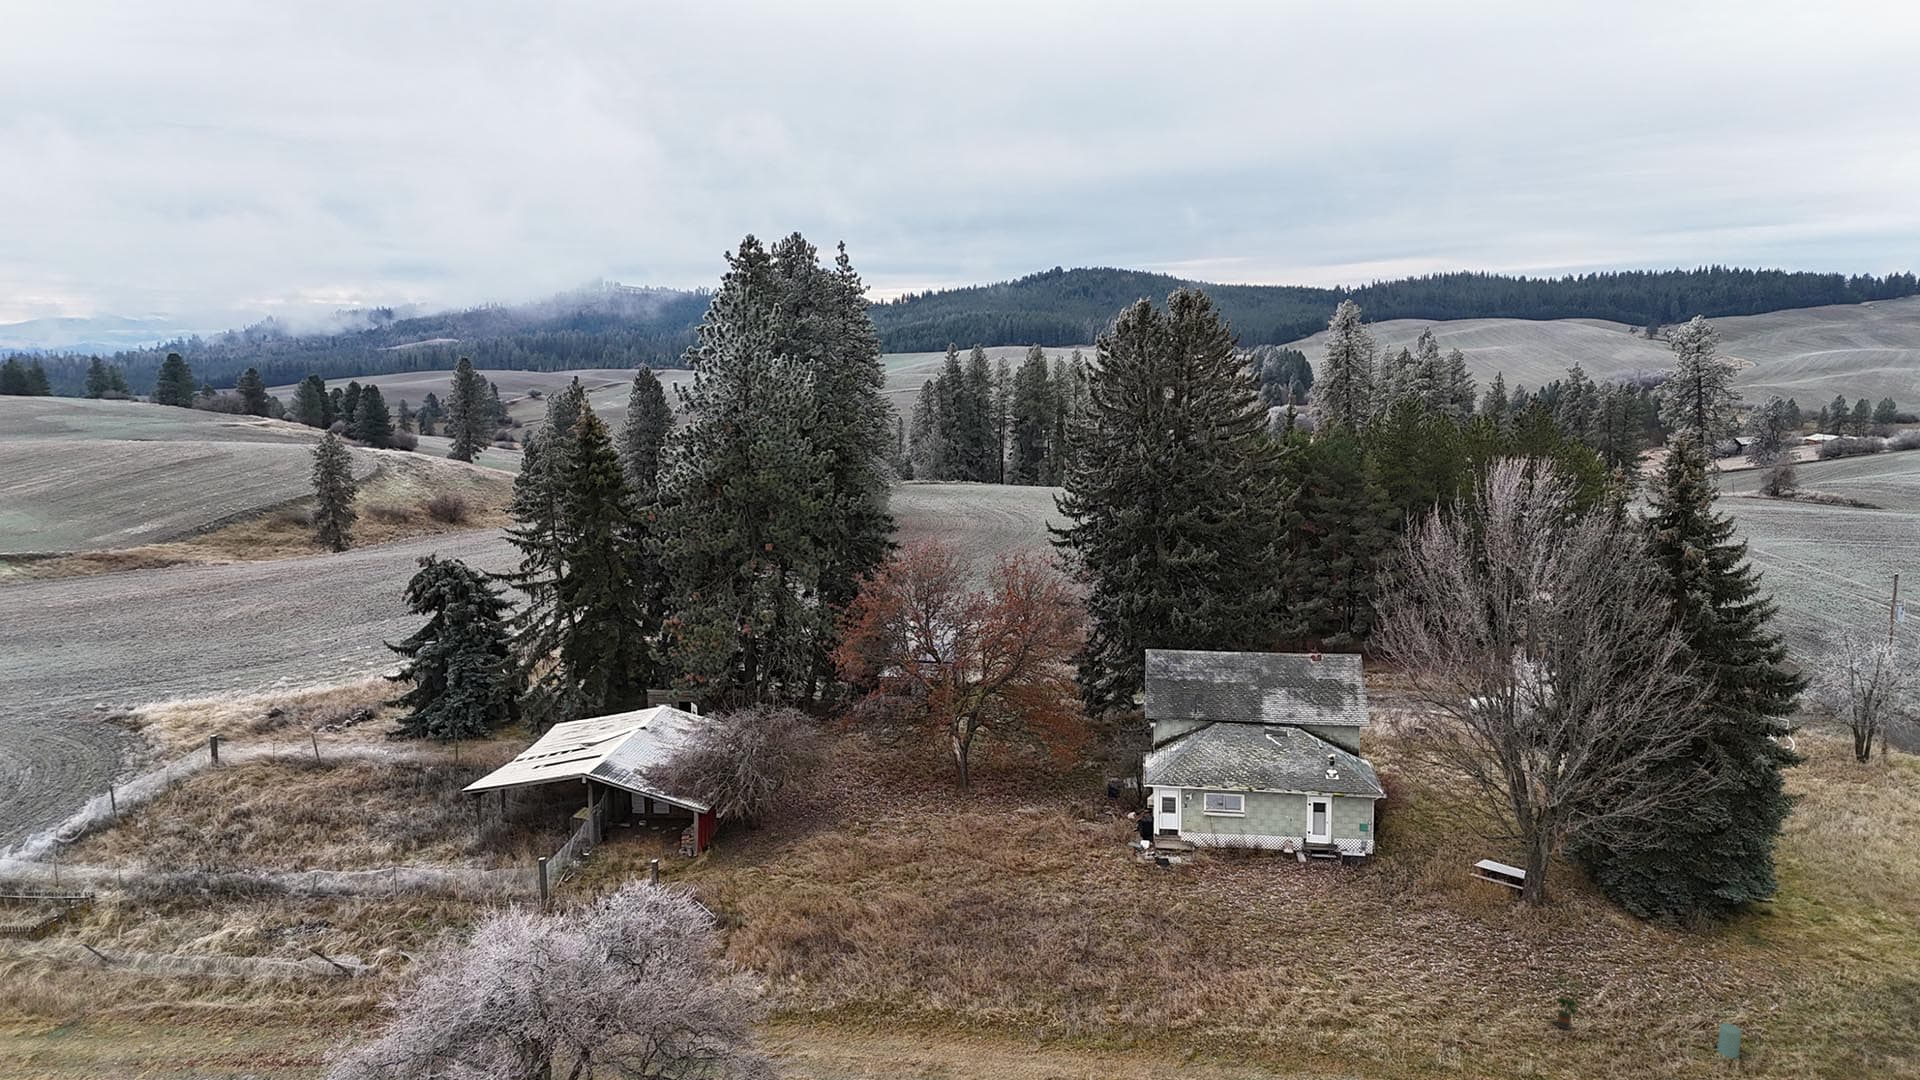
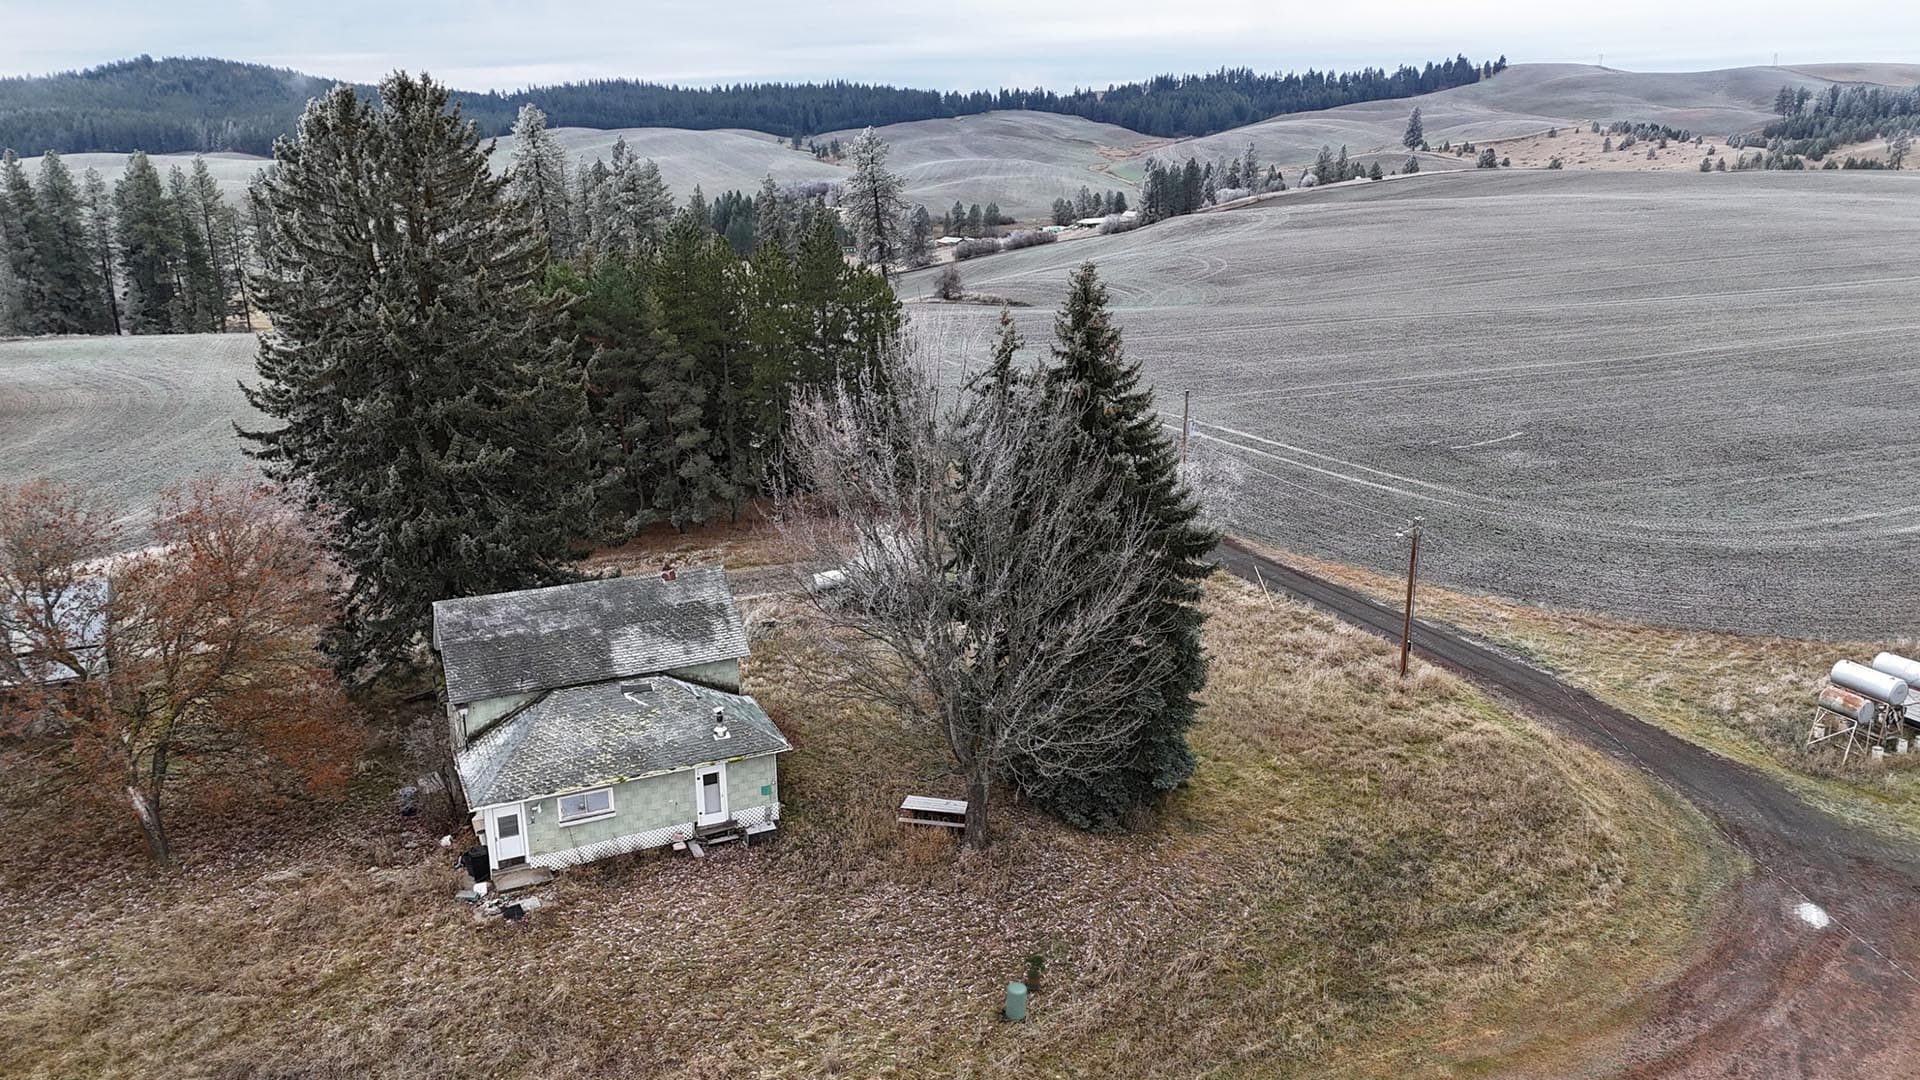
trash can: present [1715,1023,1742,1058] -> present [1003,982,1027,1020]

